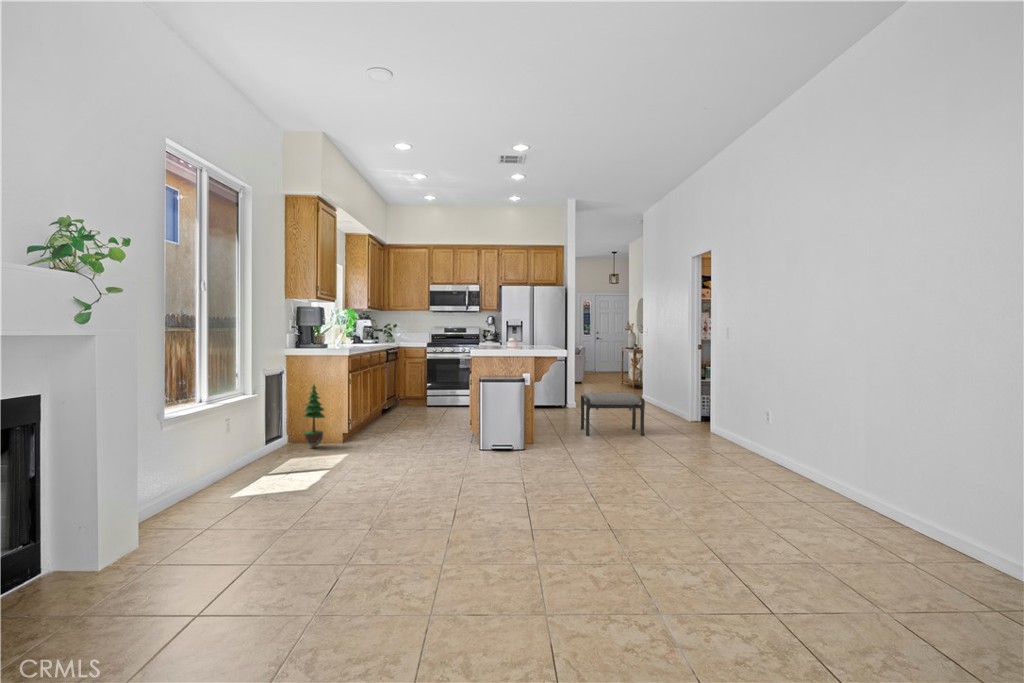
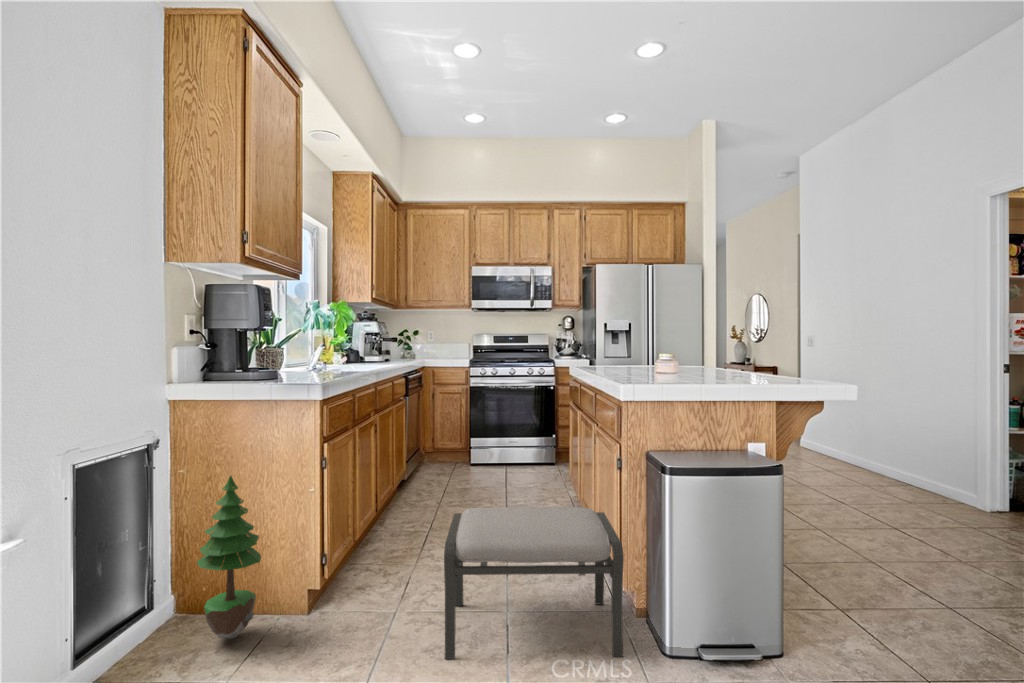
ottoman: present [581,392,645,436] -> present [444,506,624,659]

